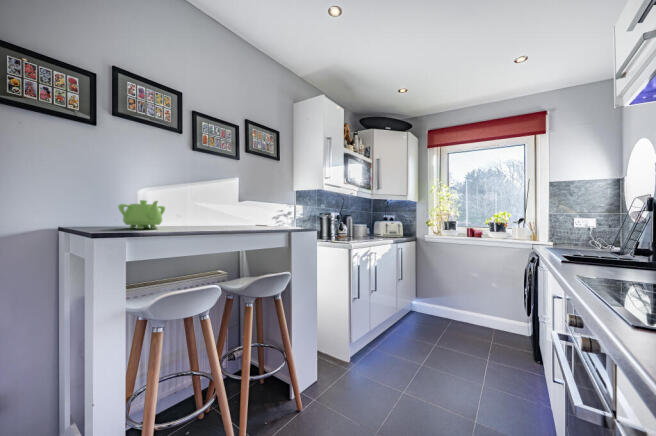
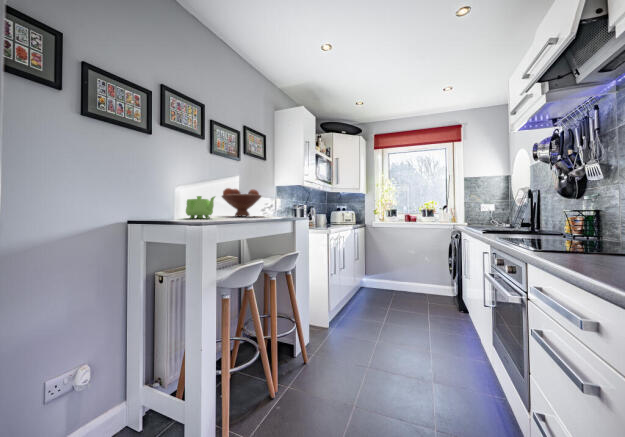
fruit bowl: none [204,191,254,226] -> present [222,188,261,216]

